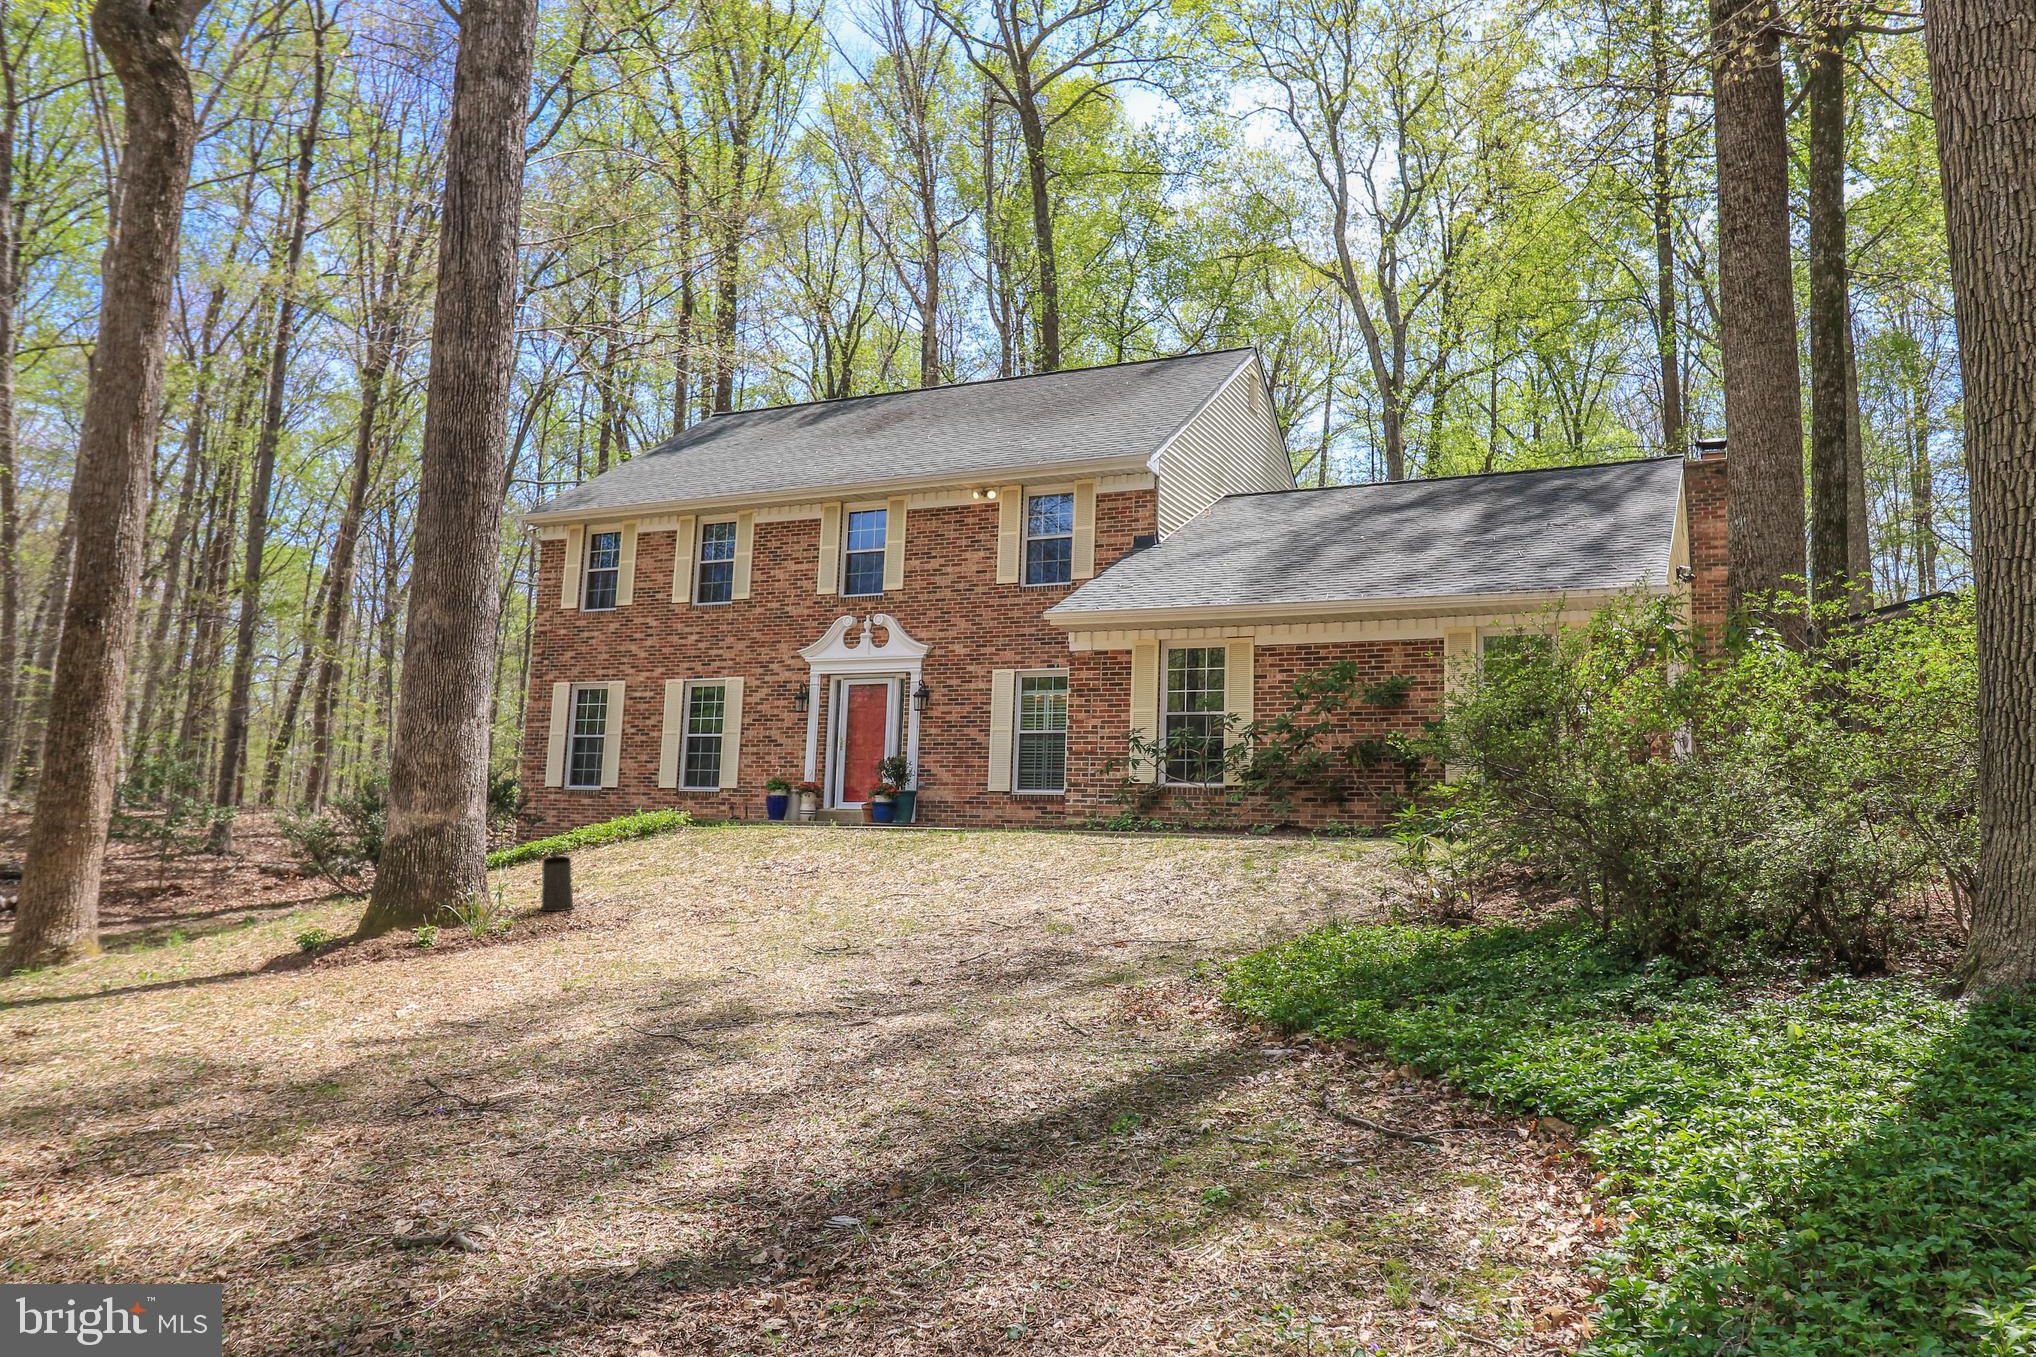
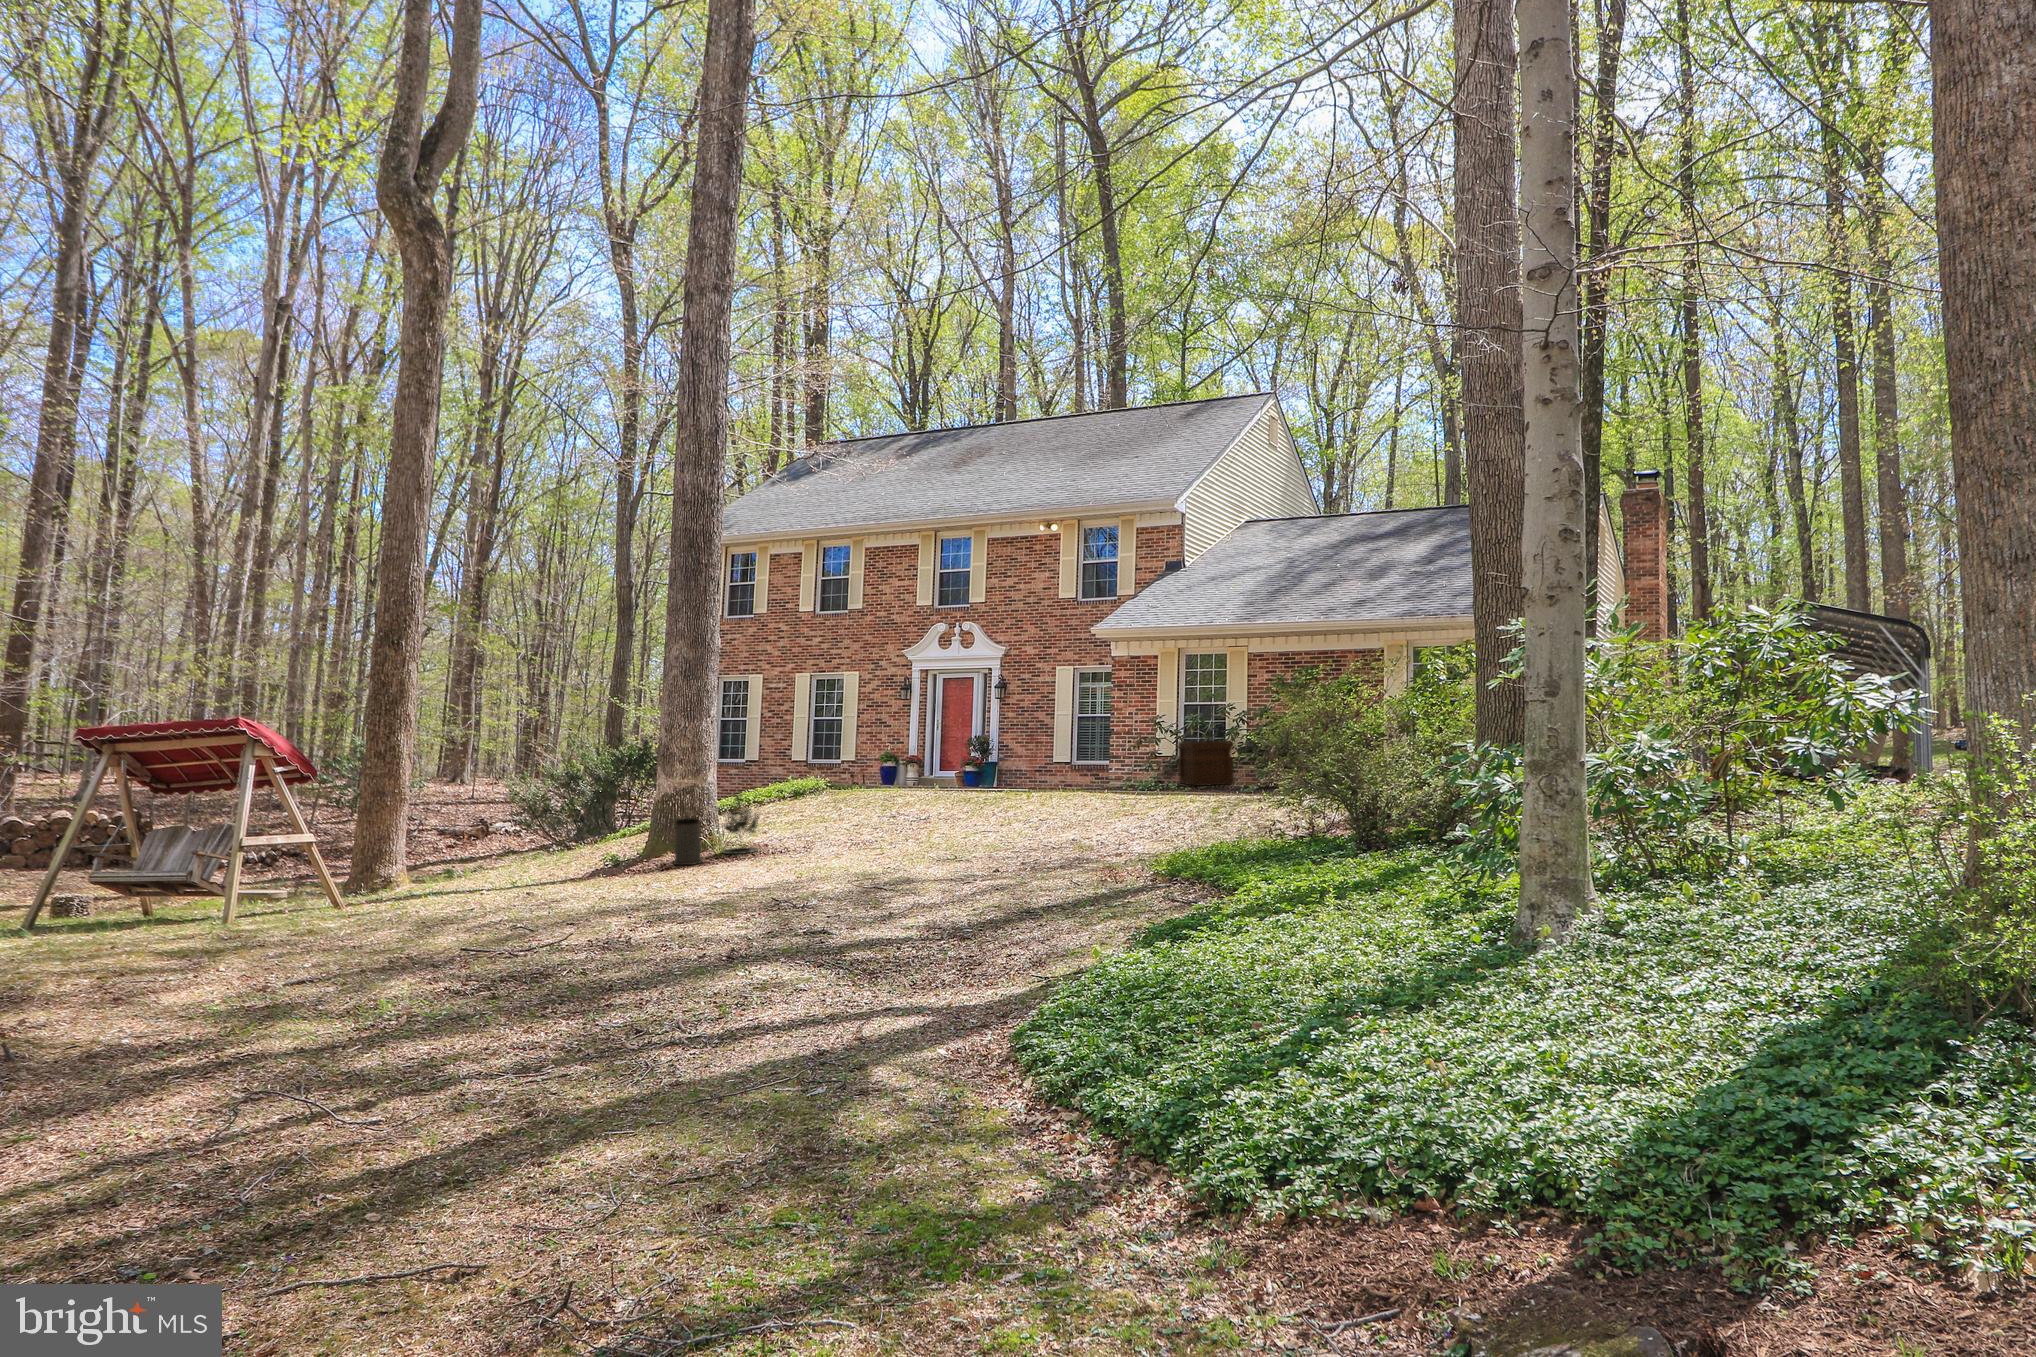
wooden crate: none [1132,764,1197,818] -> present [1178,741,1234,786]
potted tree: none [591,821,643,898] -> present [722,795,759,854]

